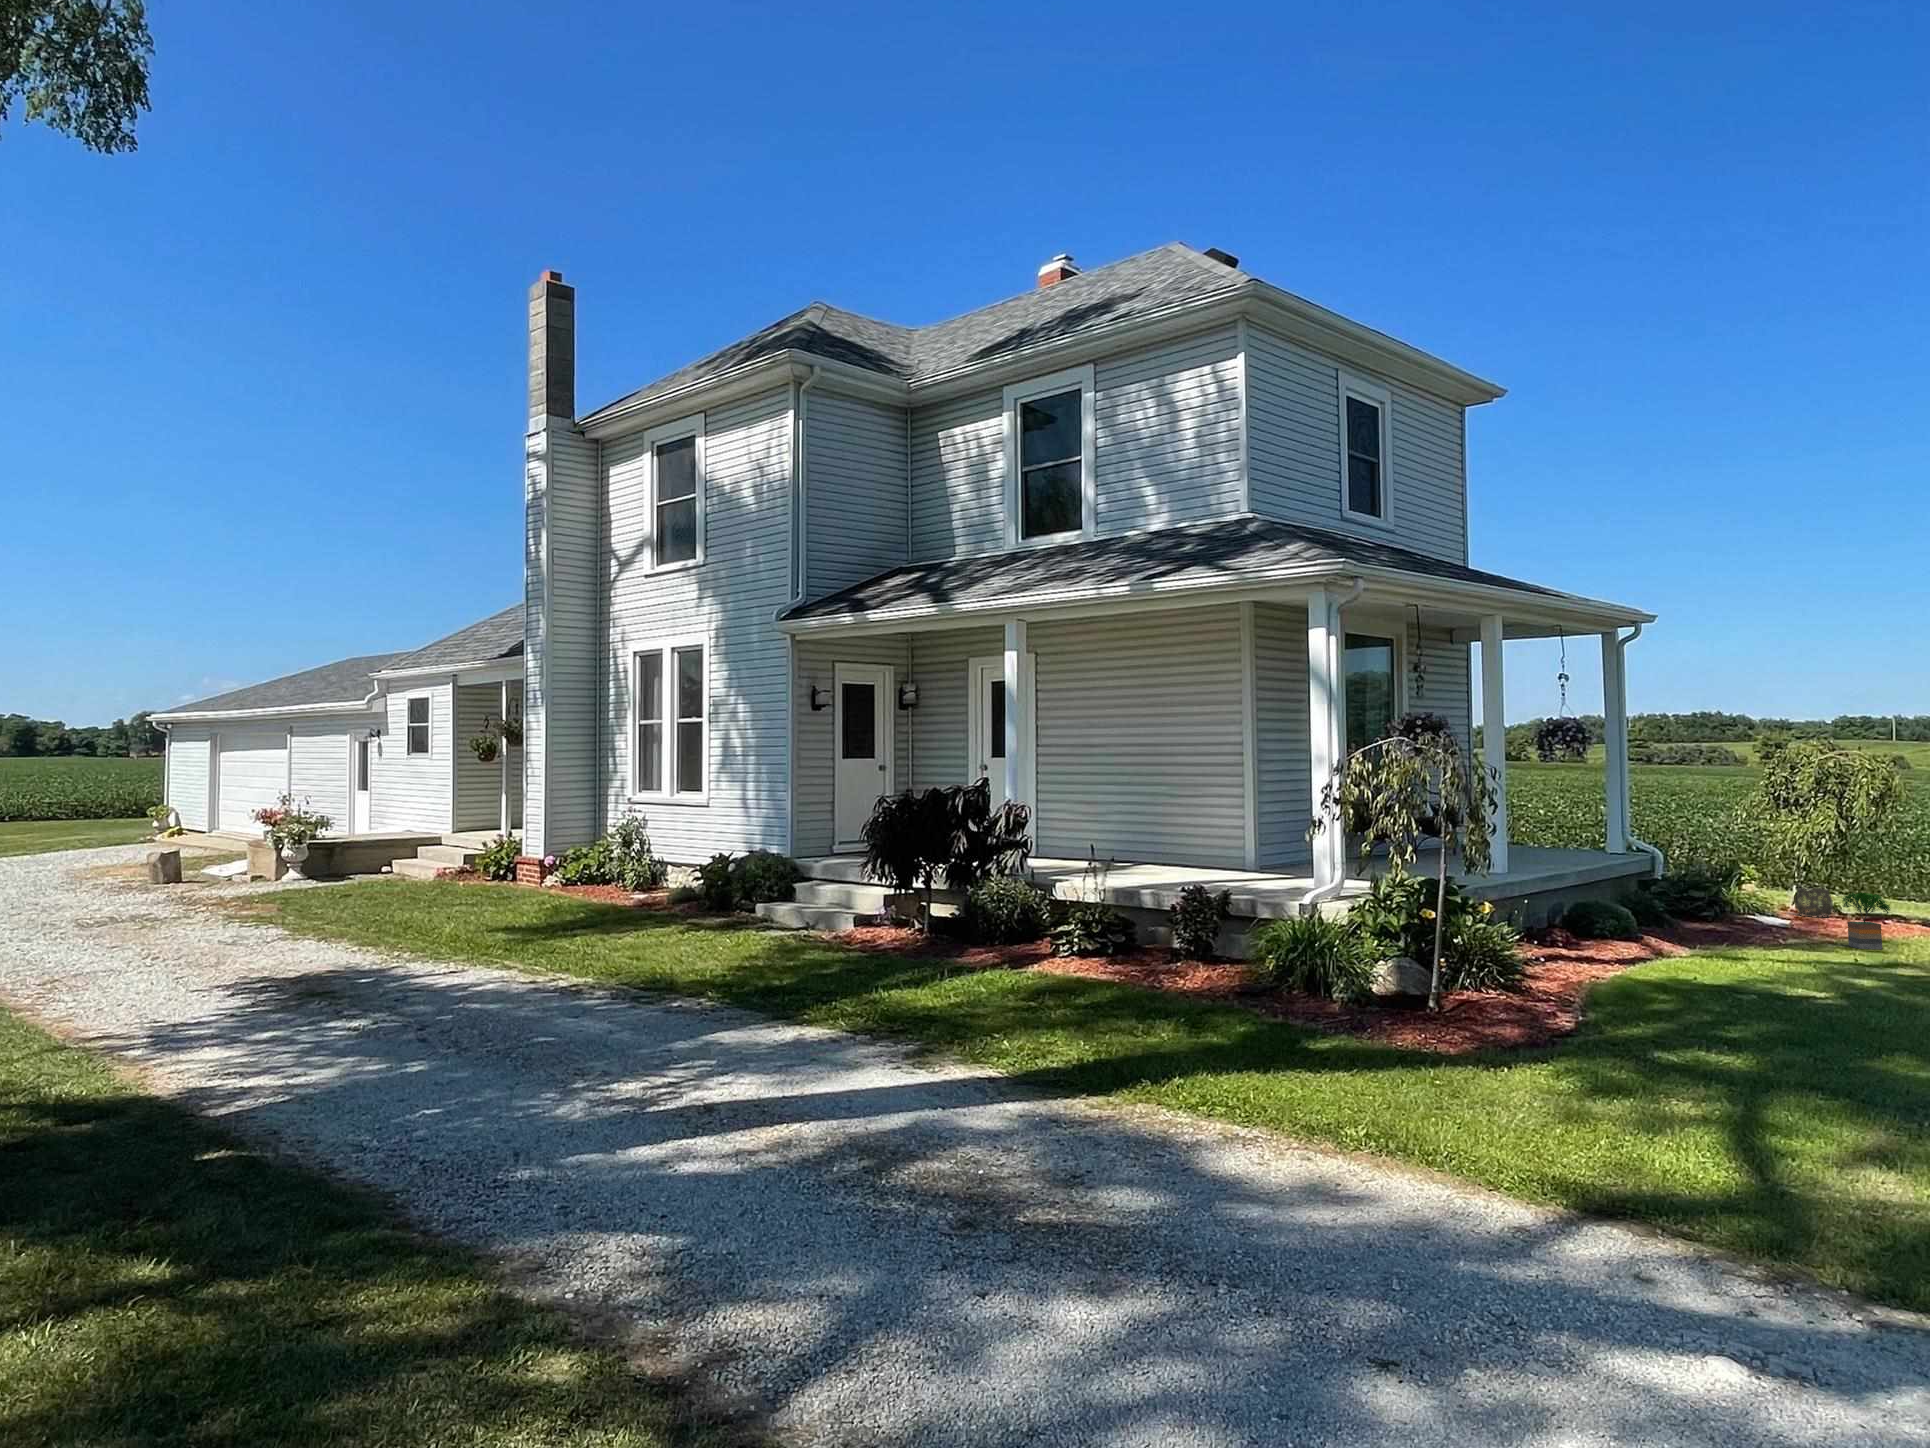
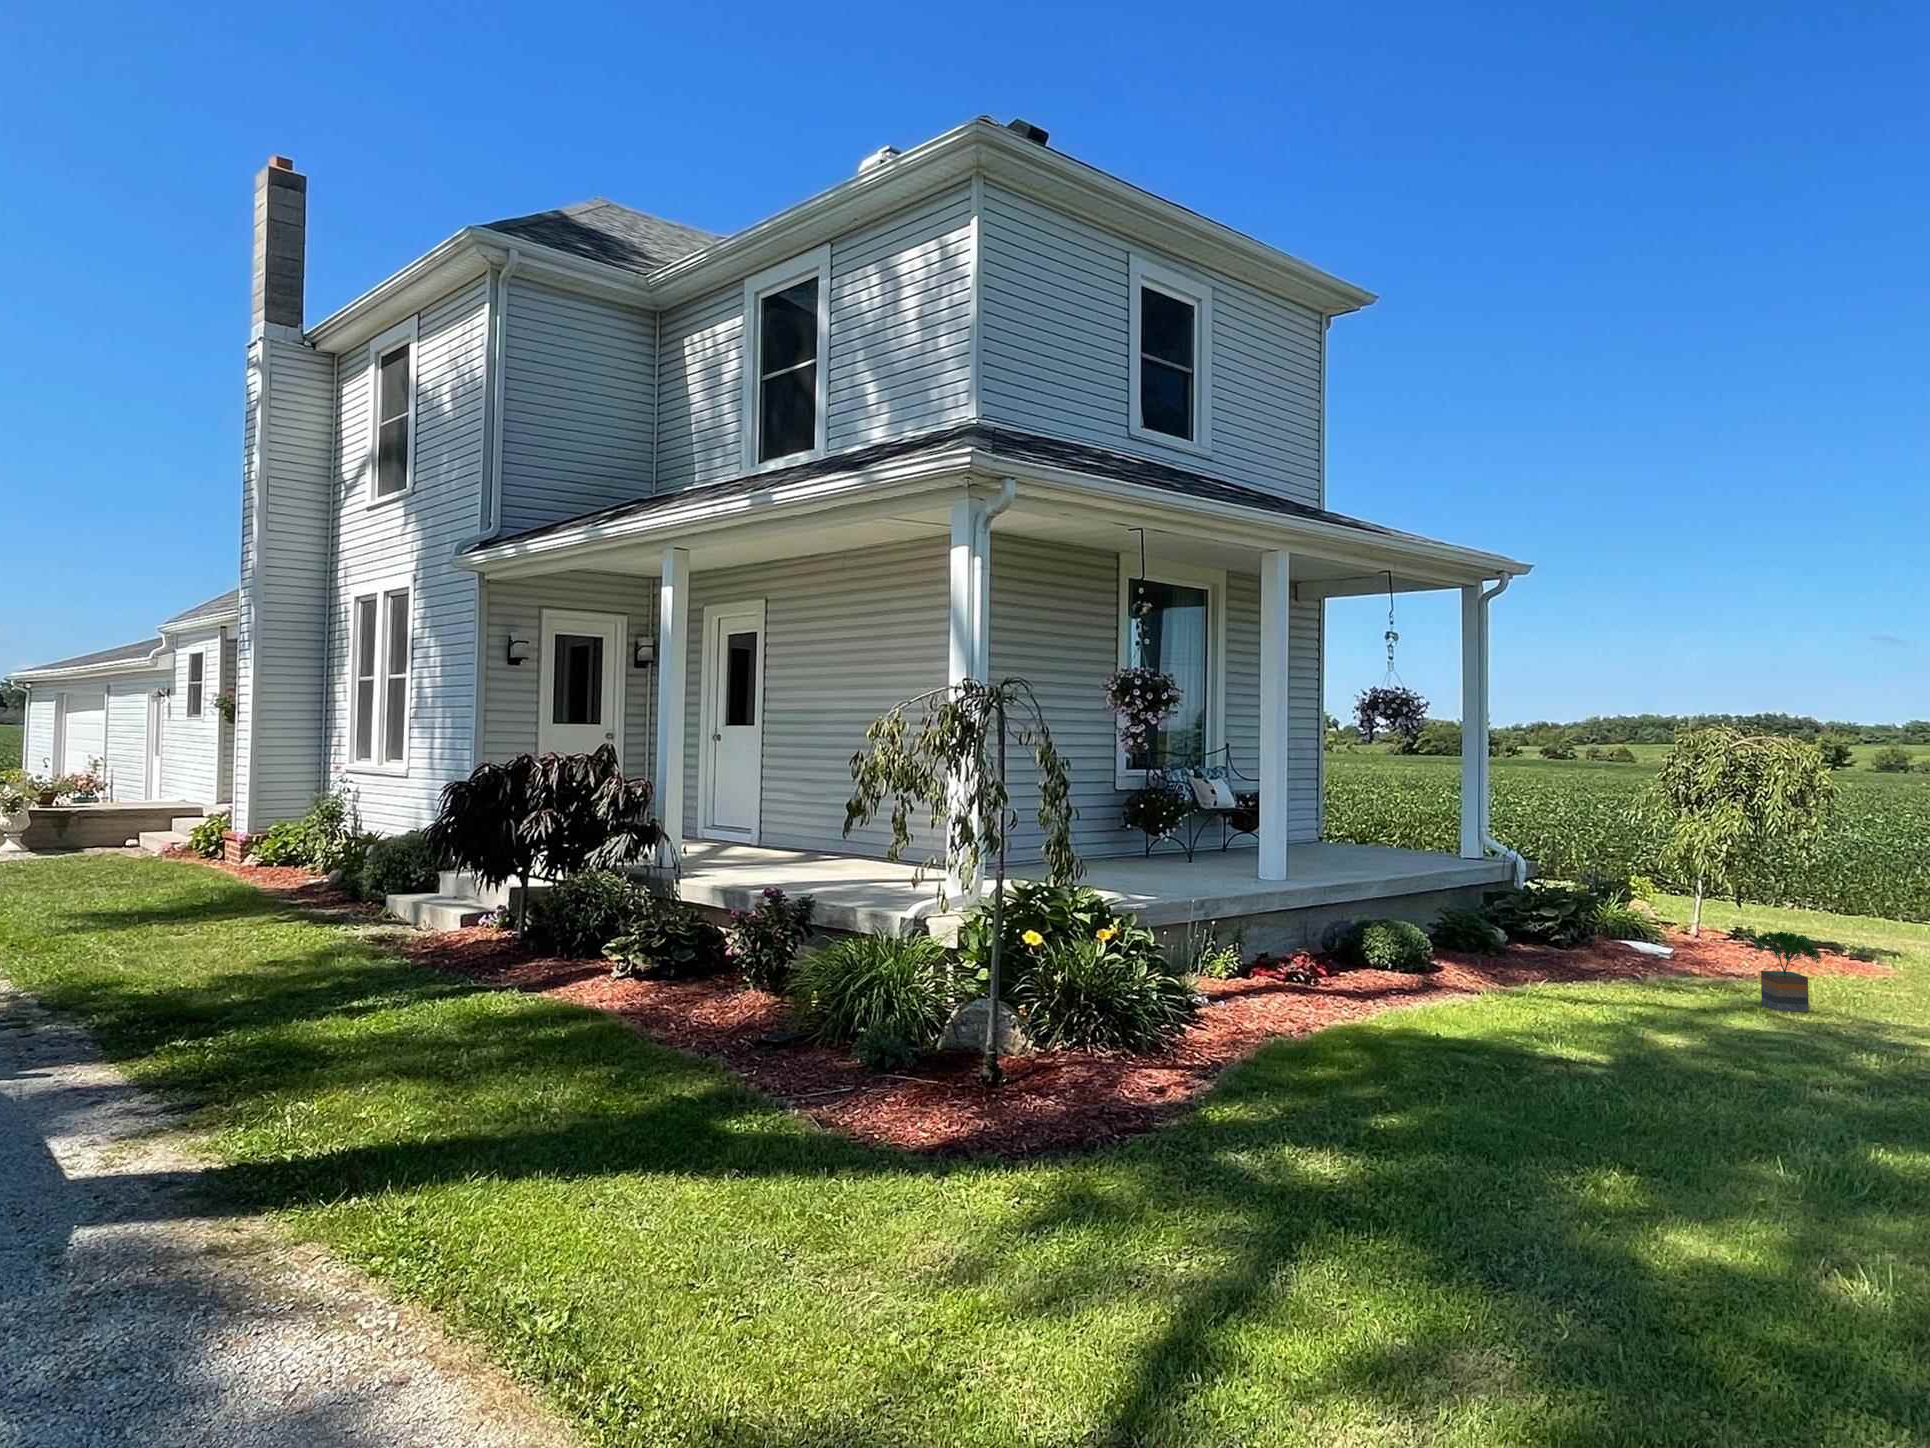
woven basket: present [1795,888,1833,918] -> none [1692,909,1740,948]

